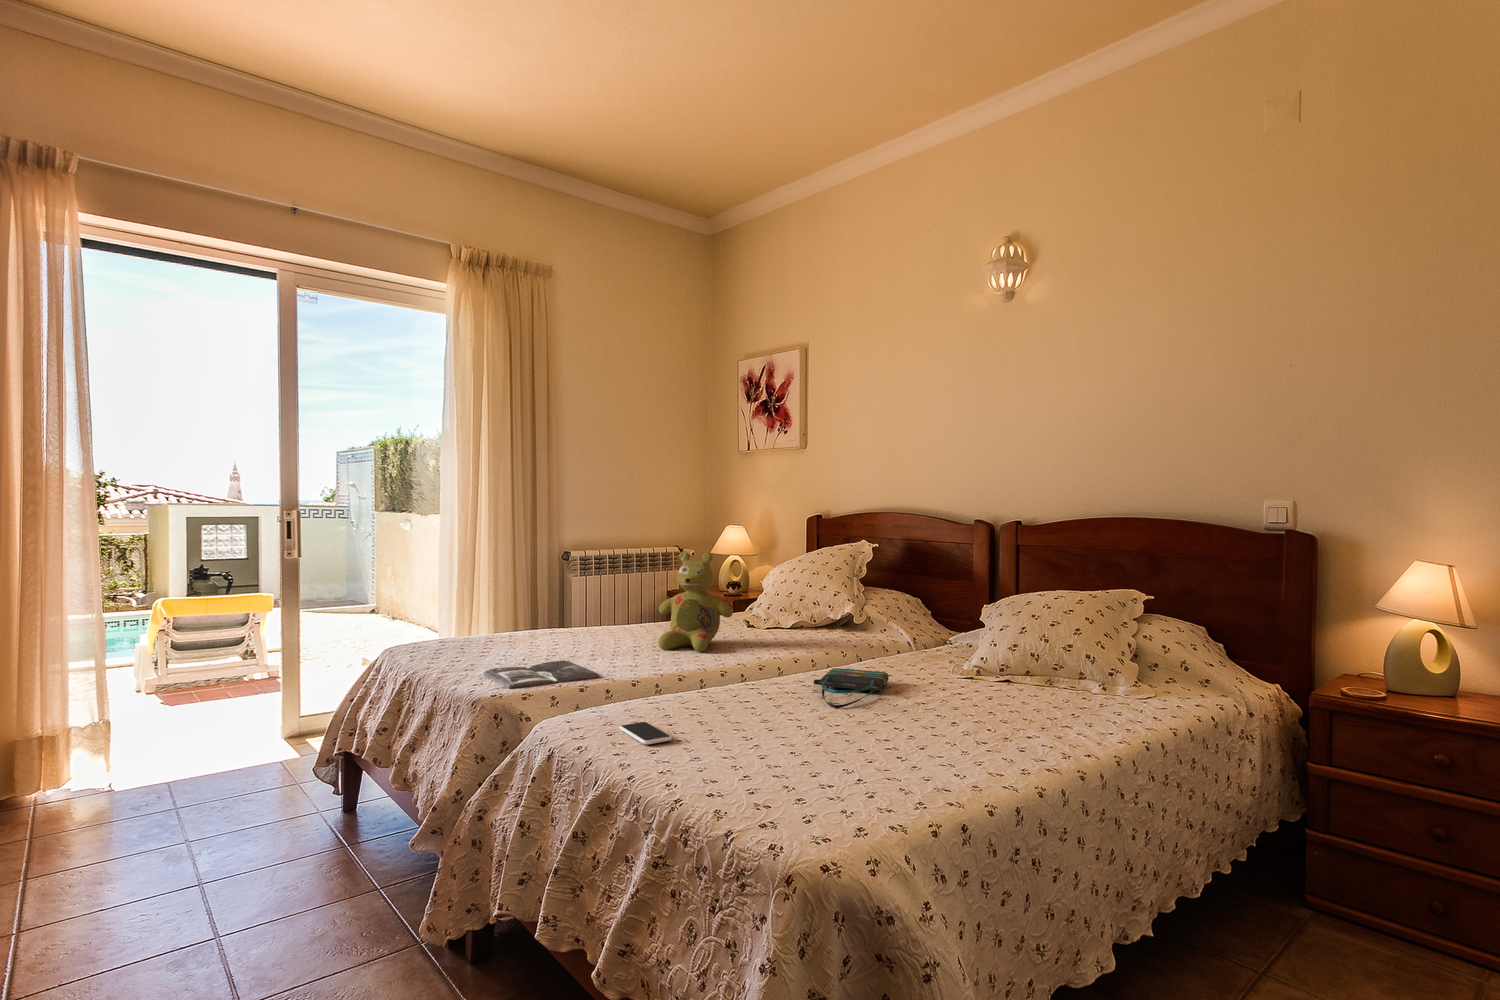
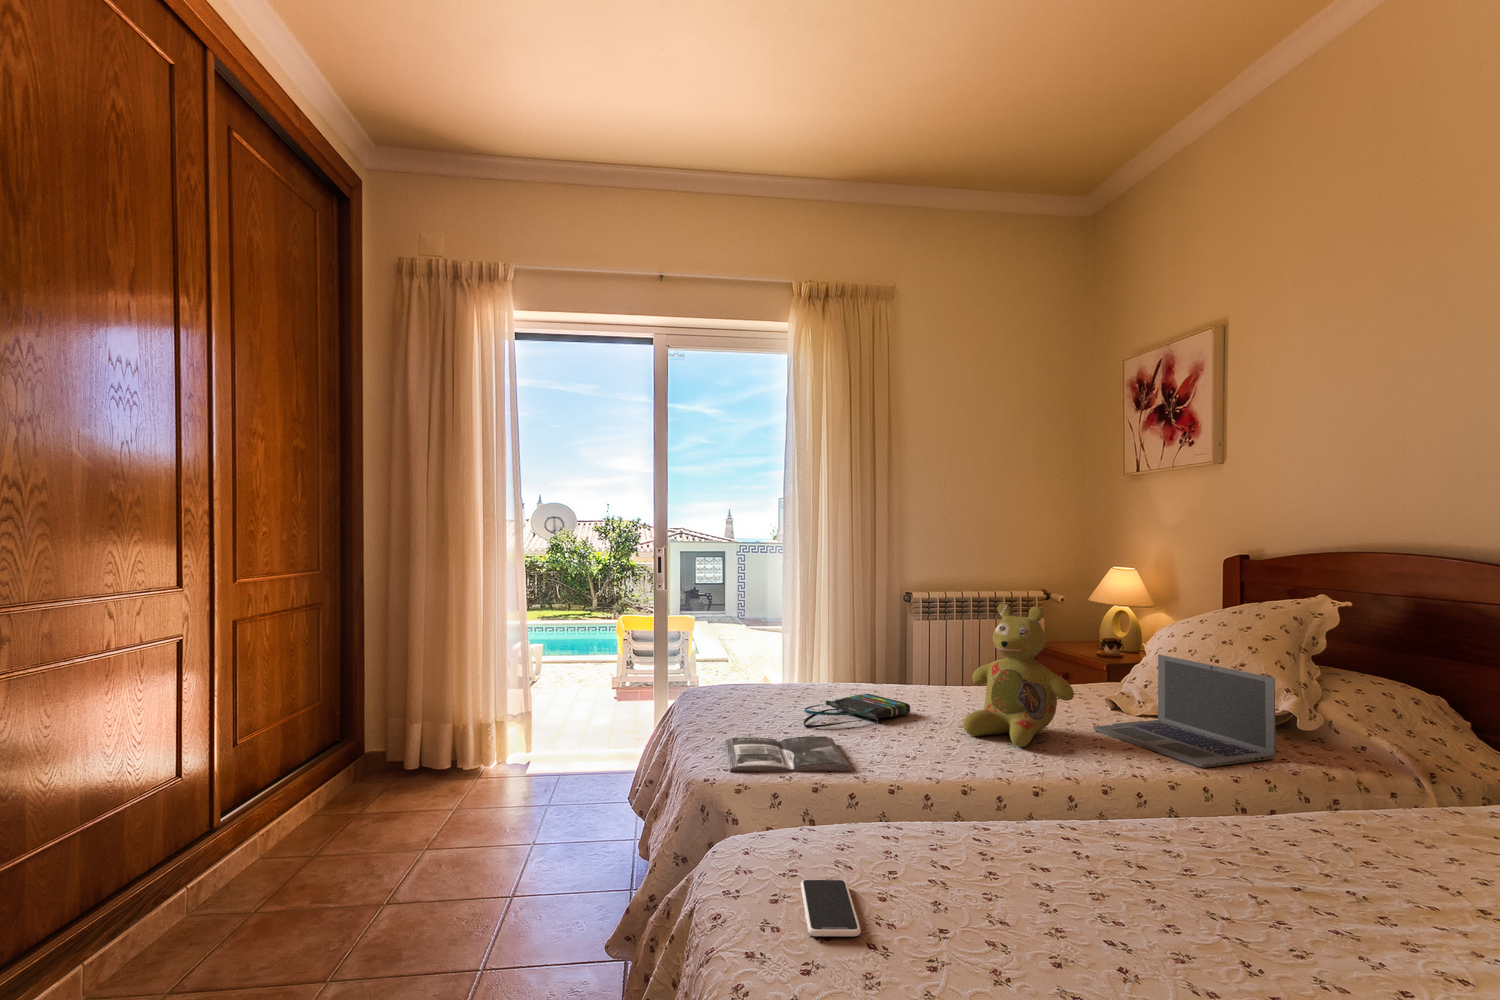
laptop computer: none [740,584,846,650] -> present [1094,654,1276,768]
tote bag: present [814,668,889,708] -> present [804,694,910,728]

